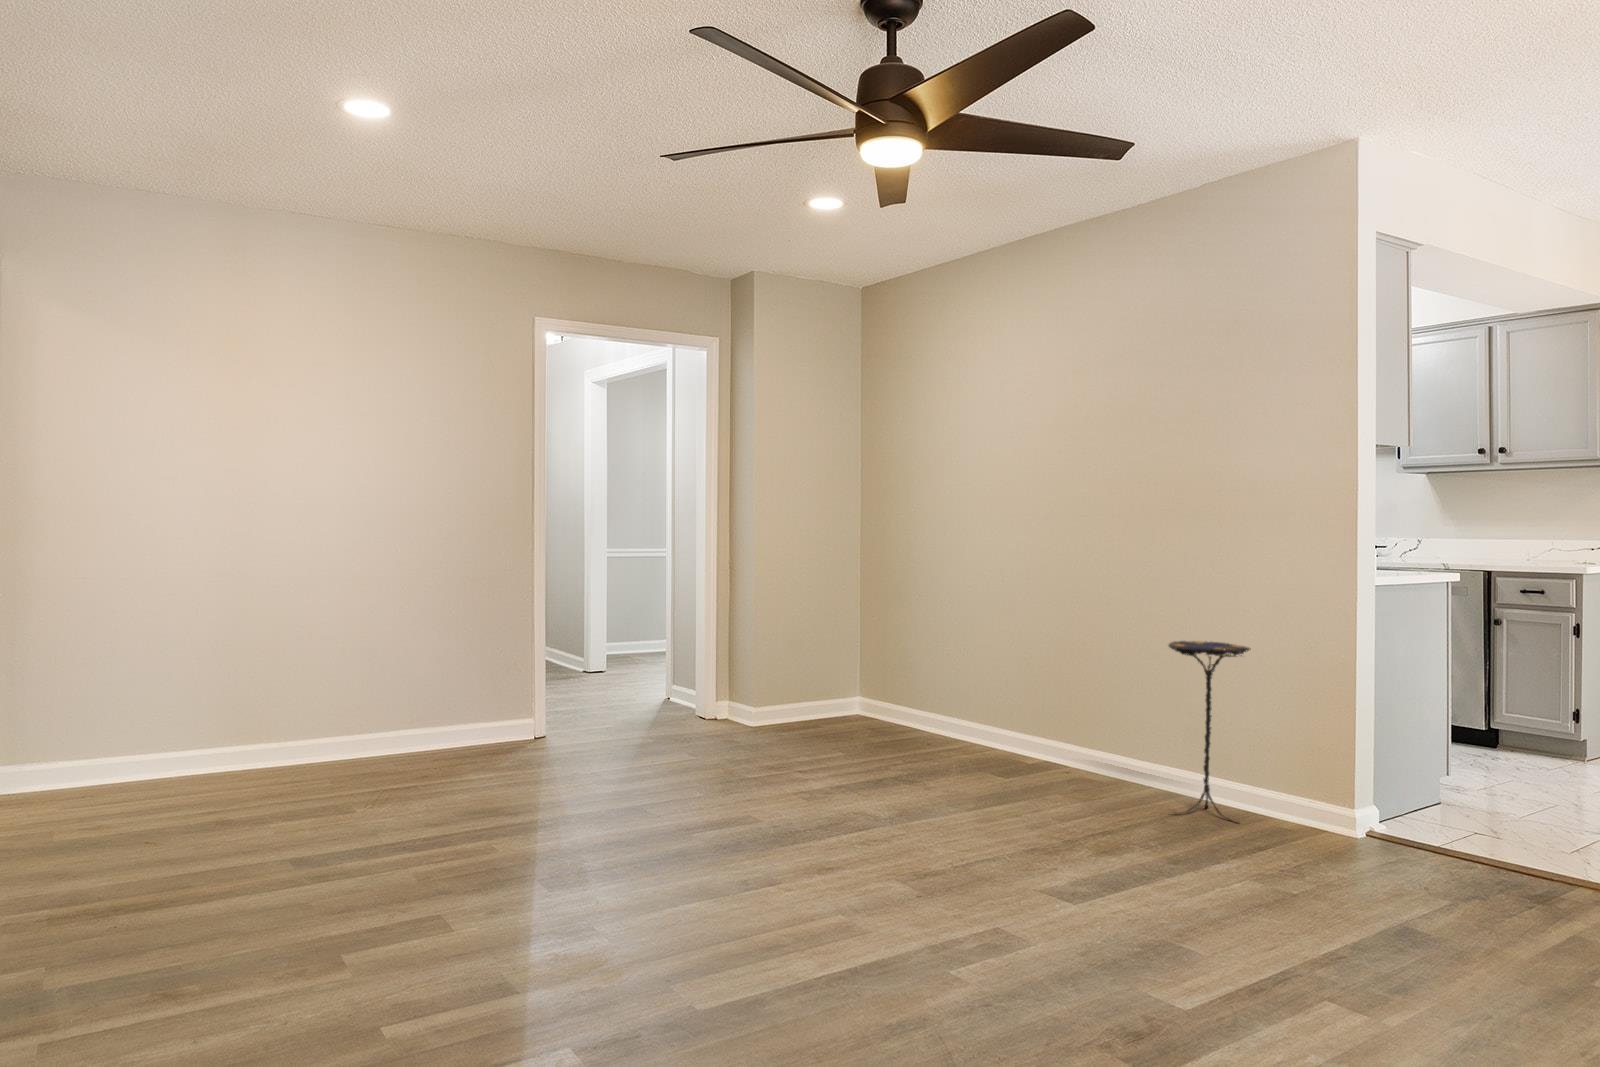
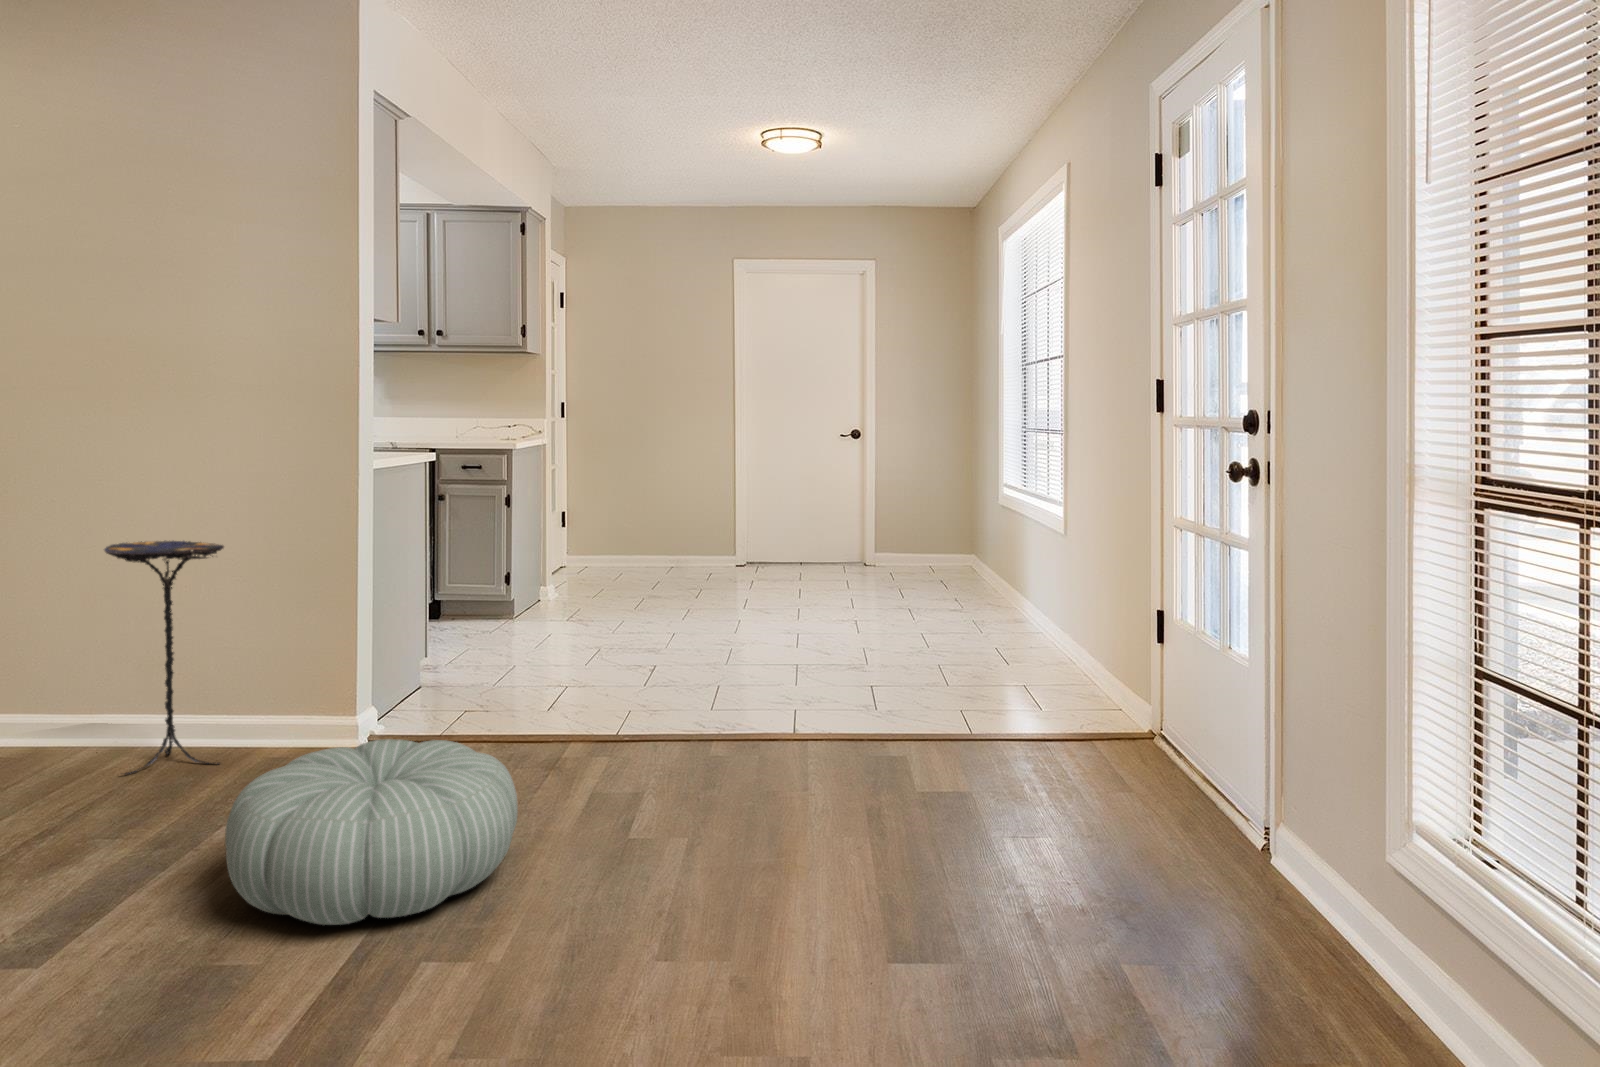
pouf: none [1211,816,1462,960] -> present [225,739,518,925]

